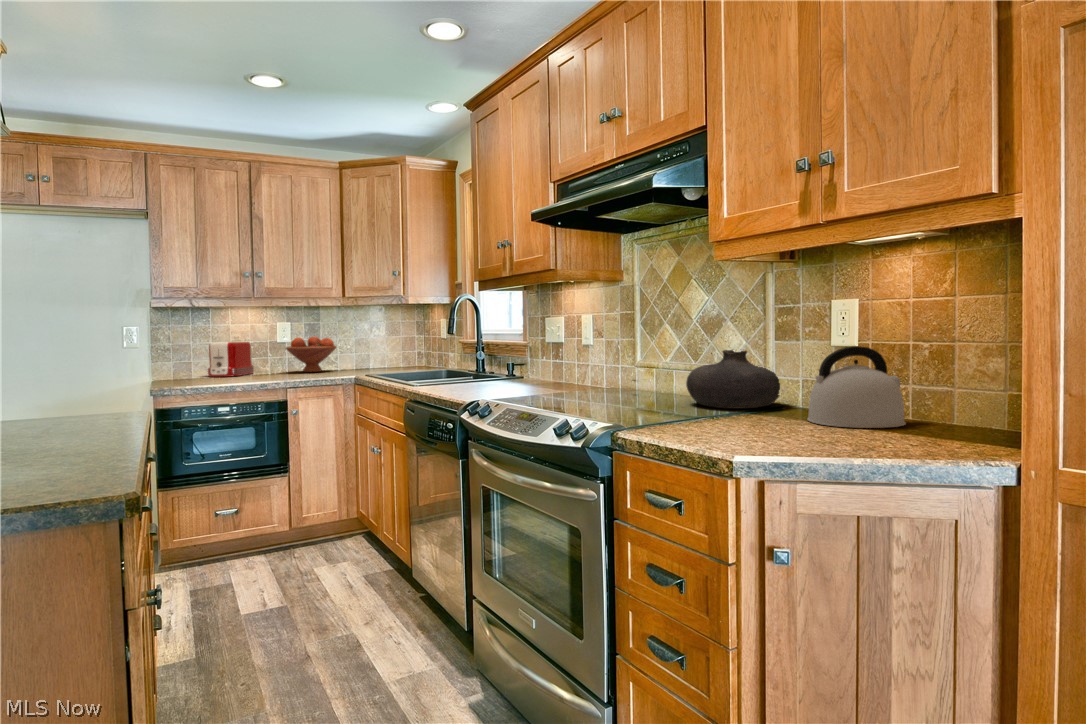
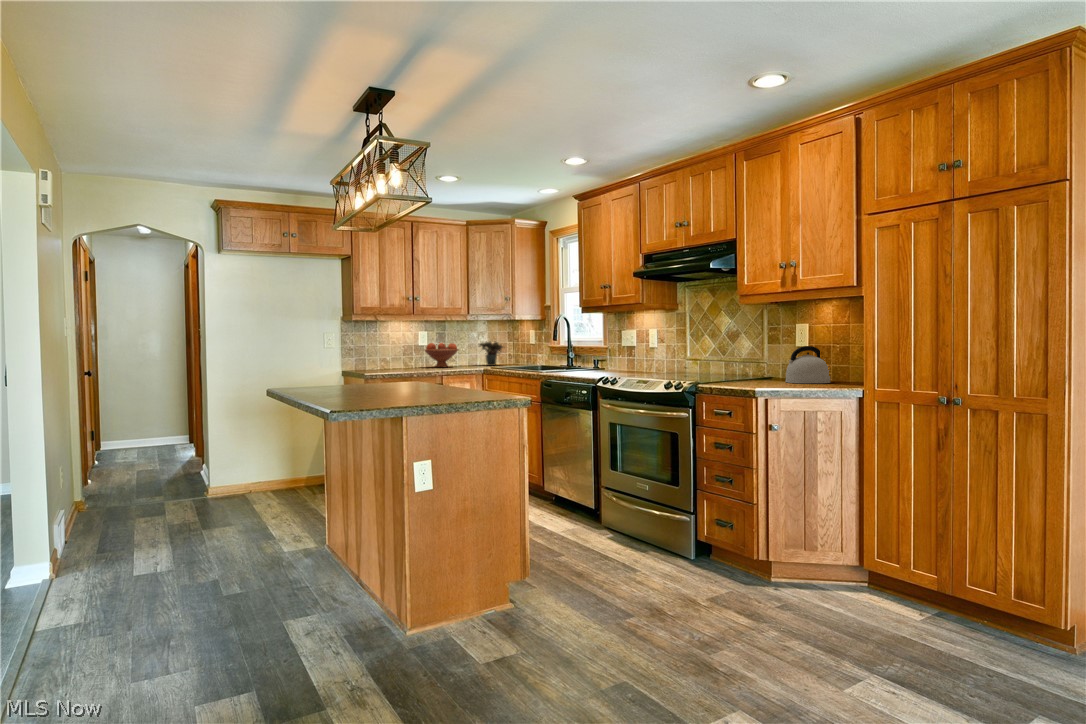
potted plant: none [368,335,413,368] -> present [479,342,503,366]
toaster: present [208,342,254,377] -> none [377,346,402,370]
vase: present [686,350,780,408] -> none [721,349,774,379]

